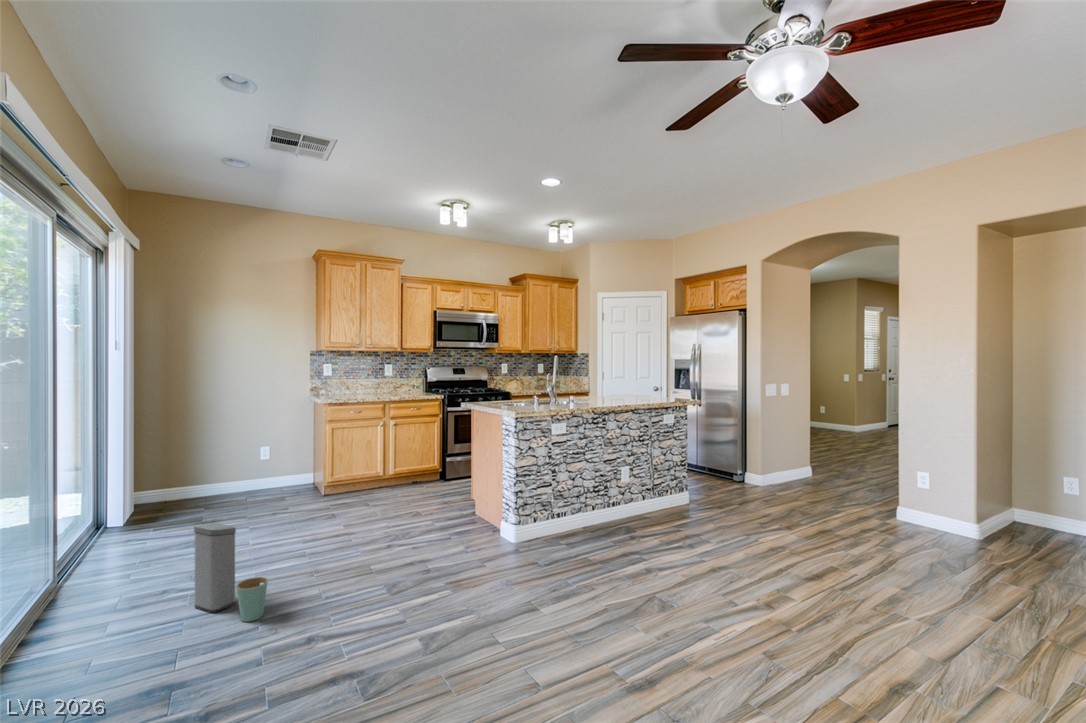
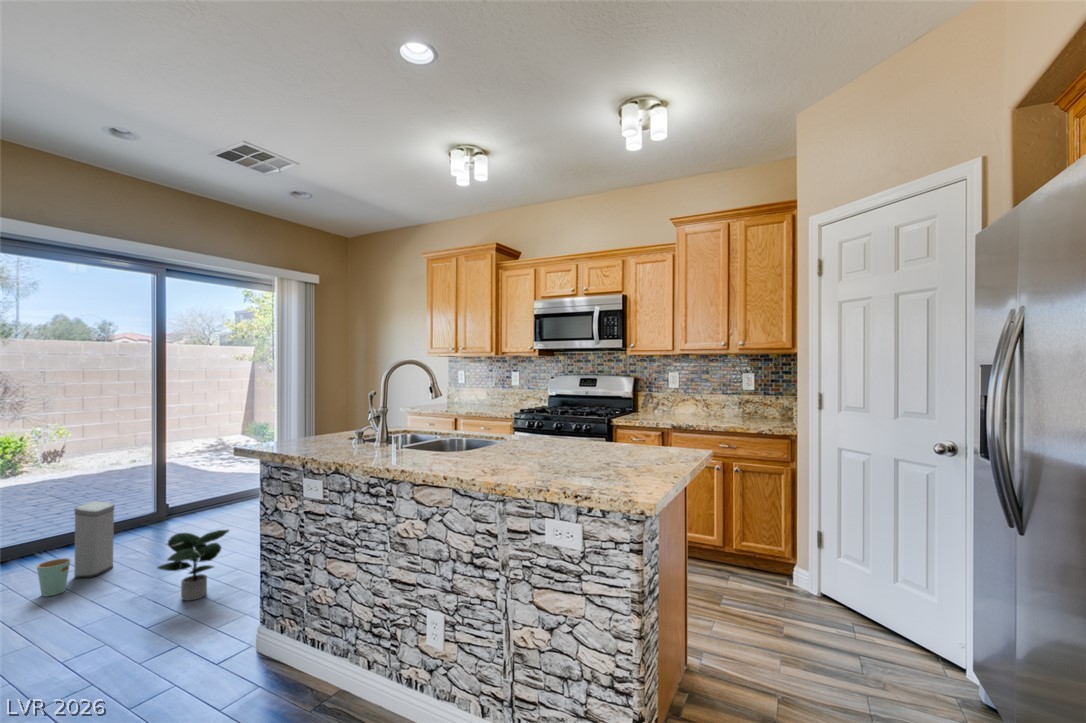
potted plant: none [361,499,416,563] -> present [157,530,229,601]

